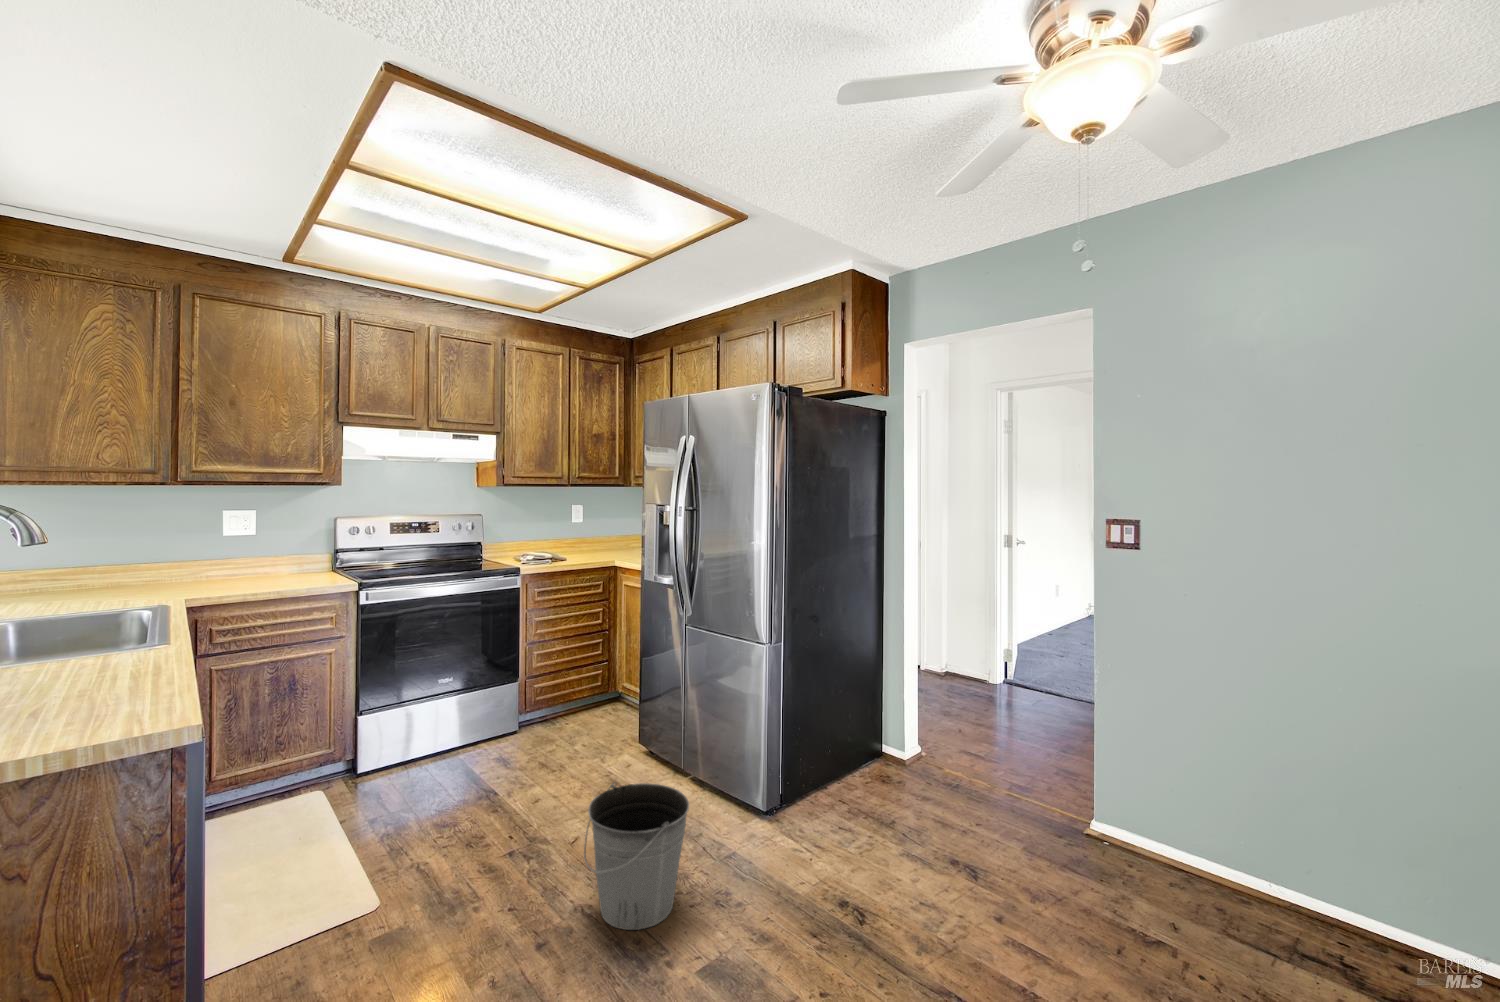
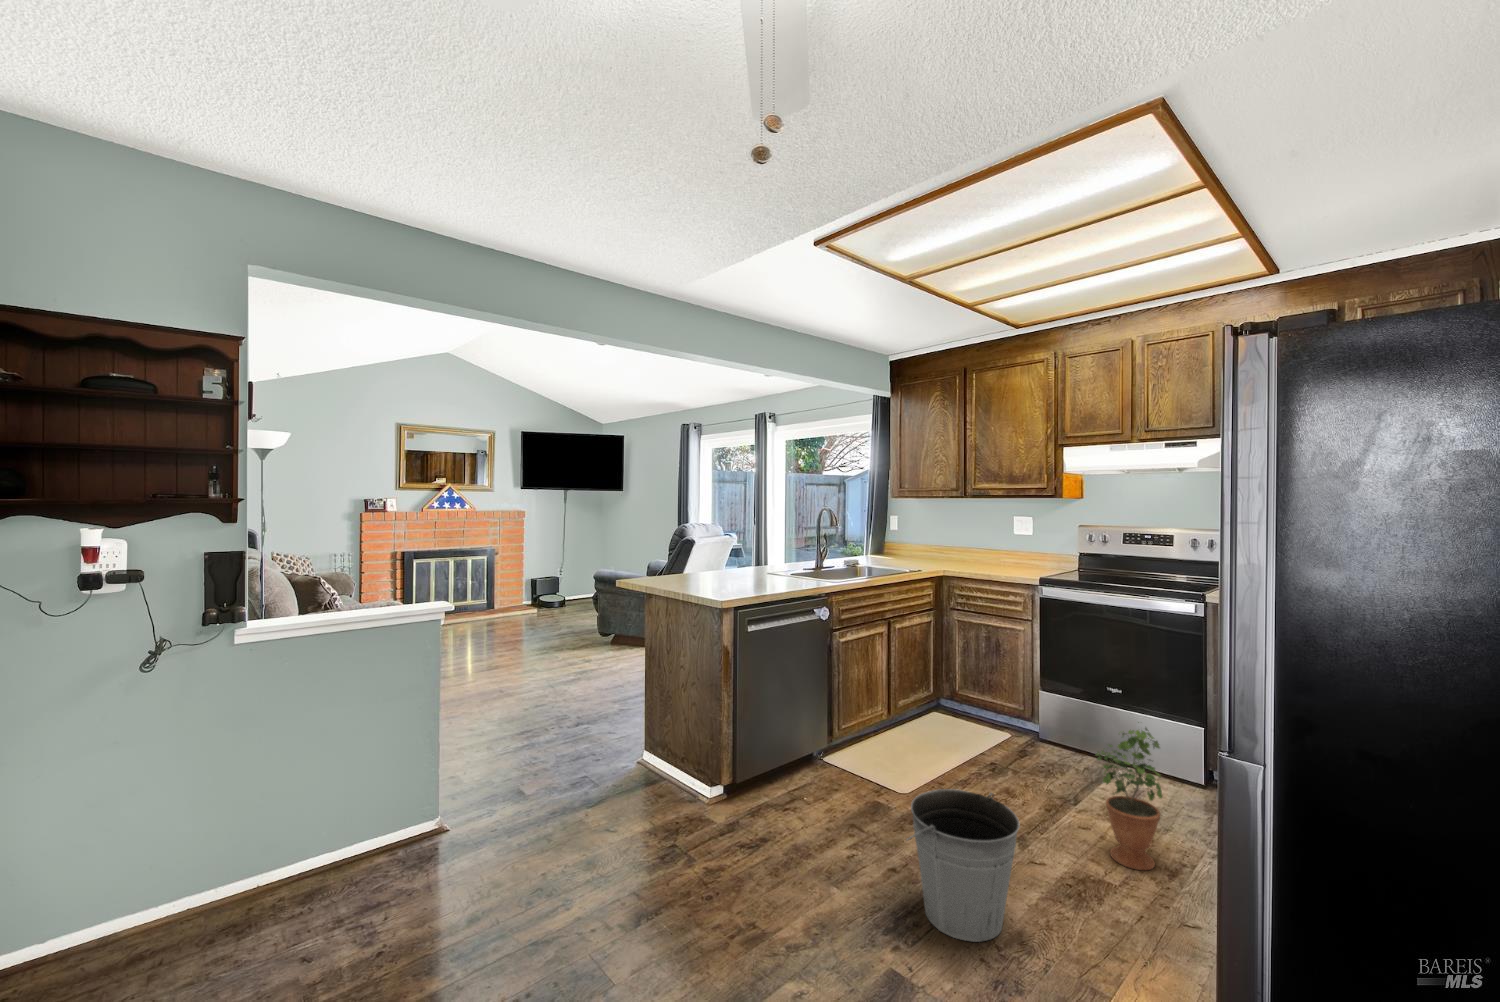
potted plant: none [565,682,612,805] -> present [1096,722,1162,870]

